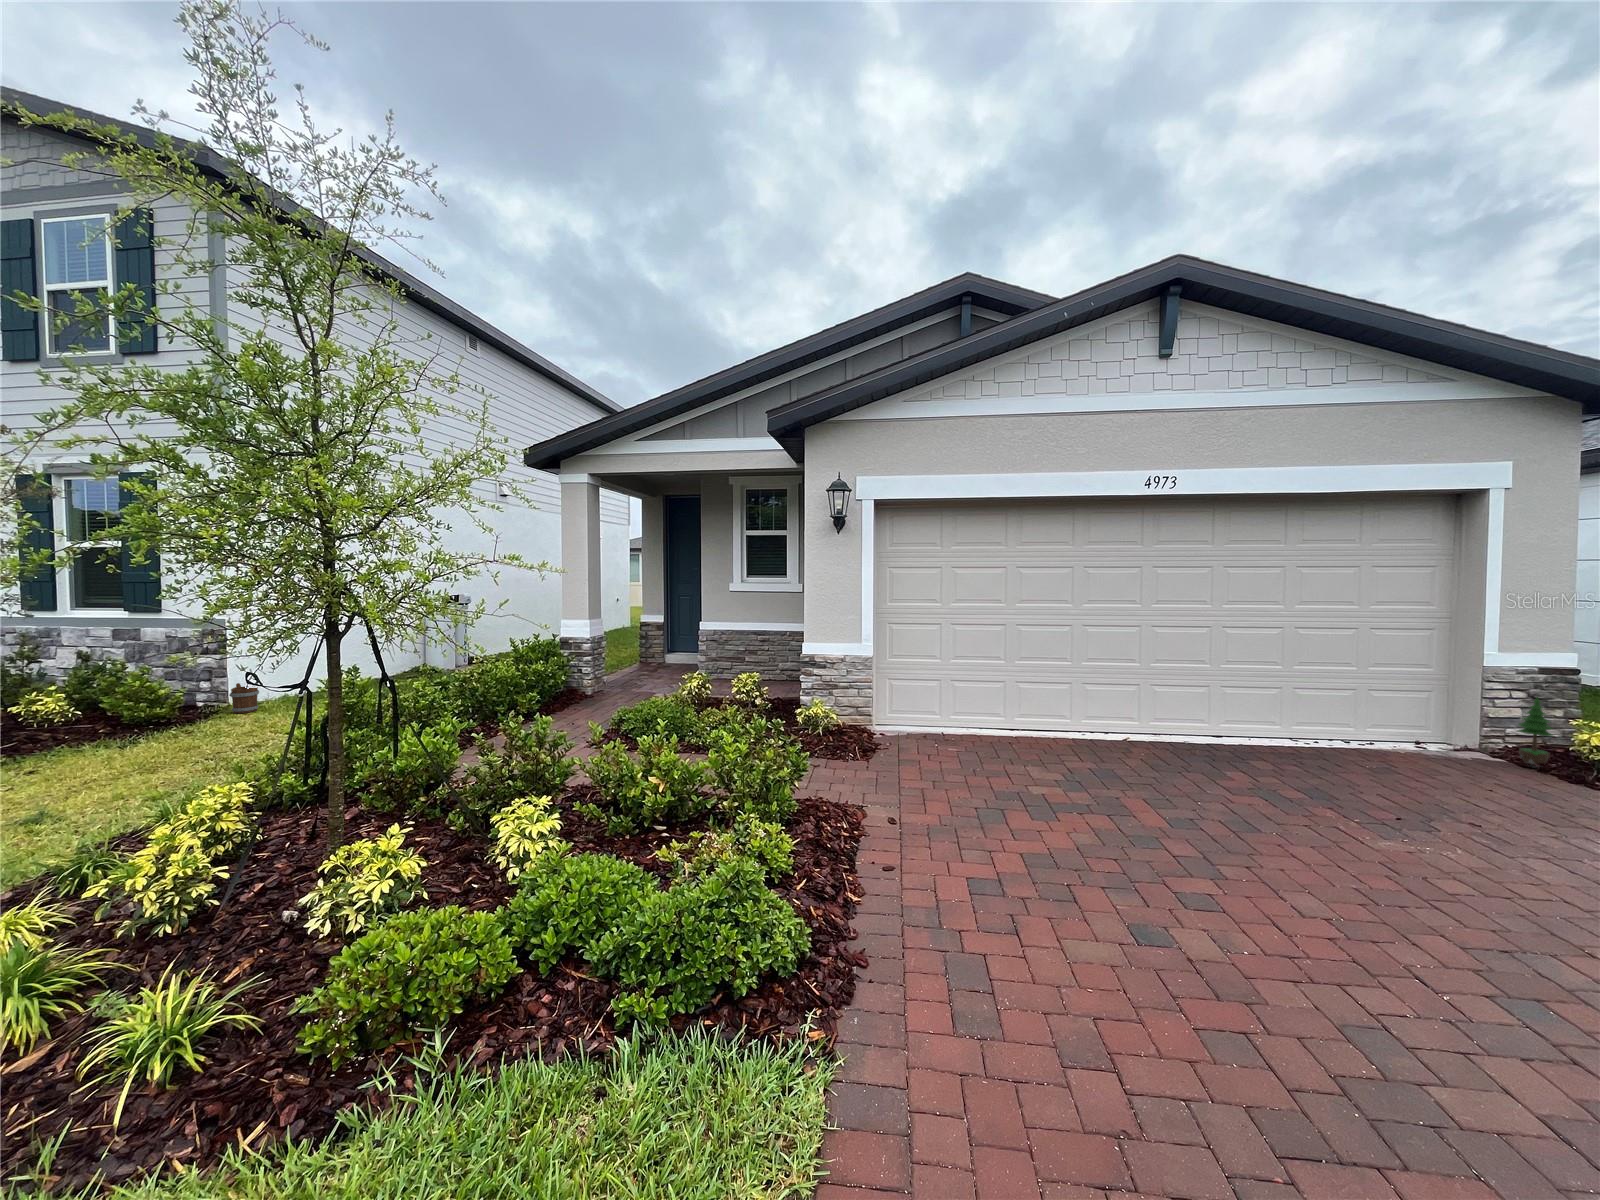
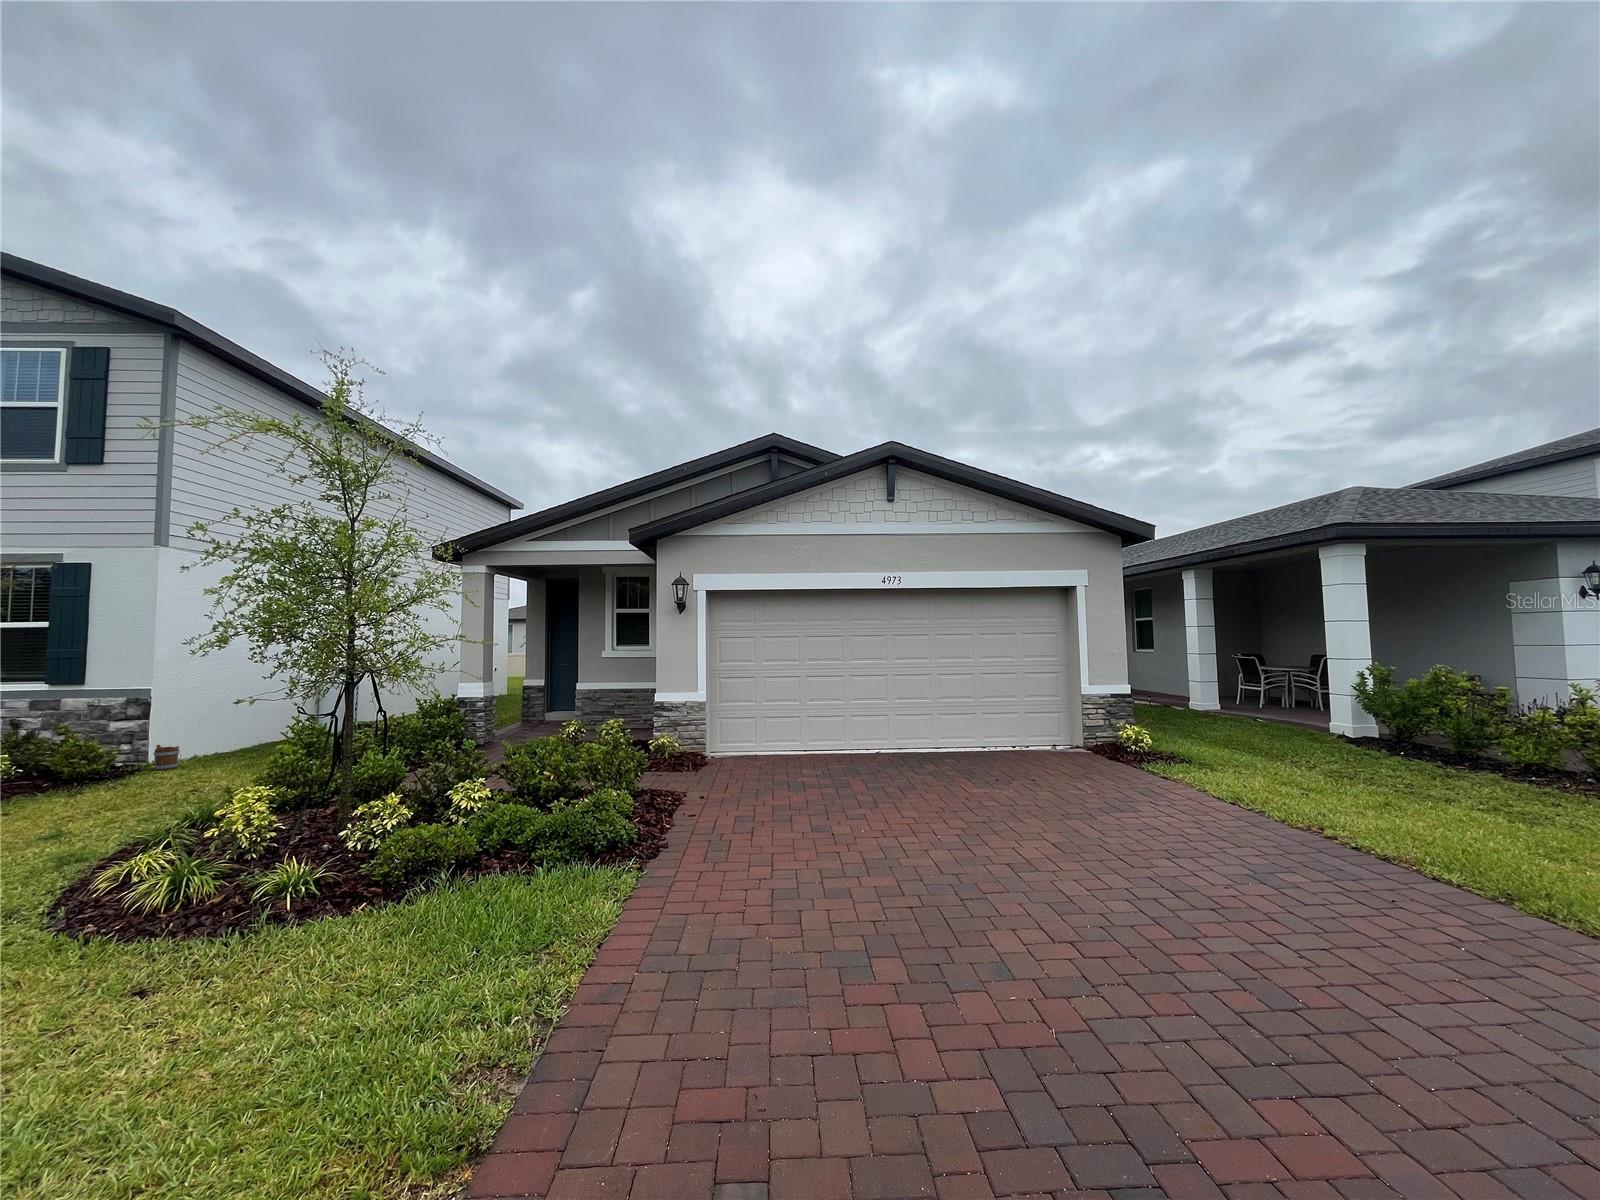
potted tree: present [1518,697,1553,768] -> none [1099,711,1116,756]

